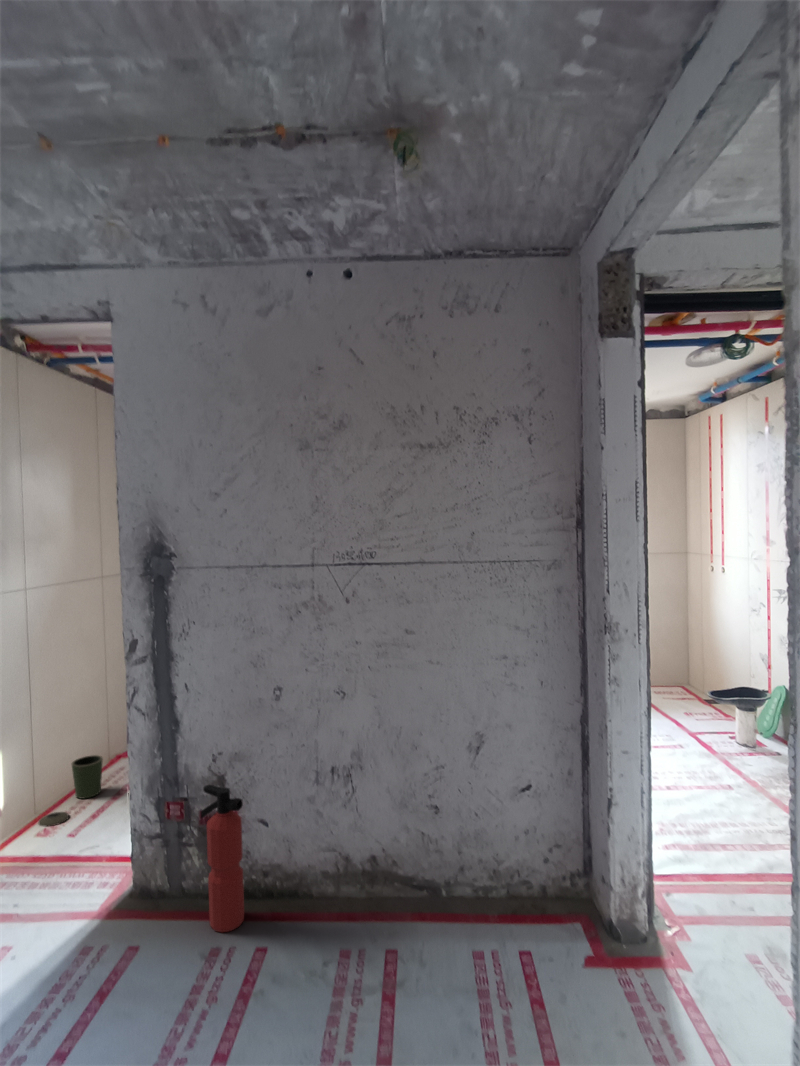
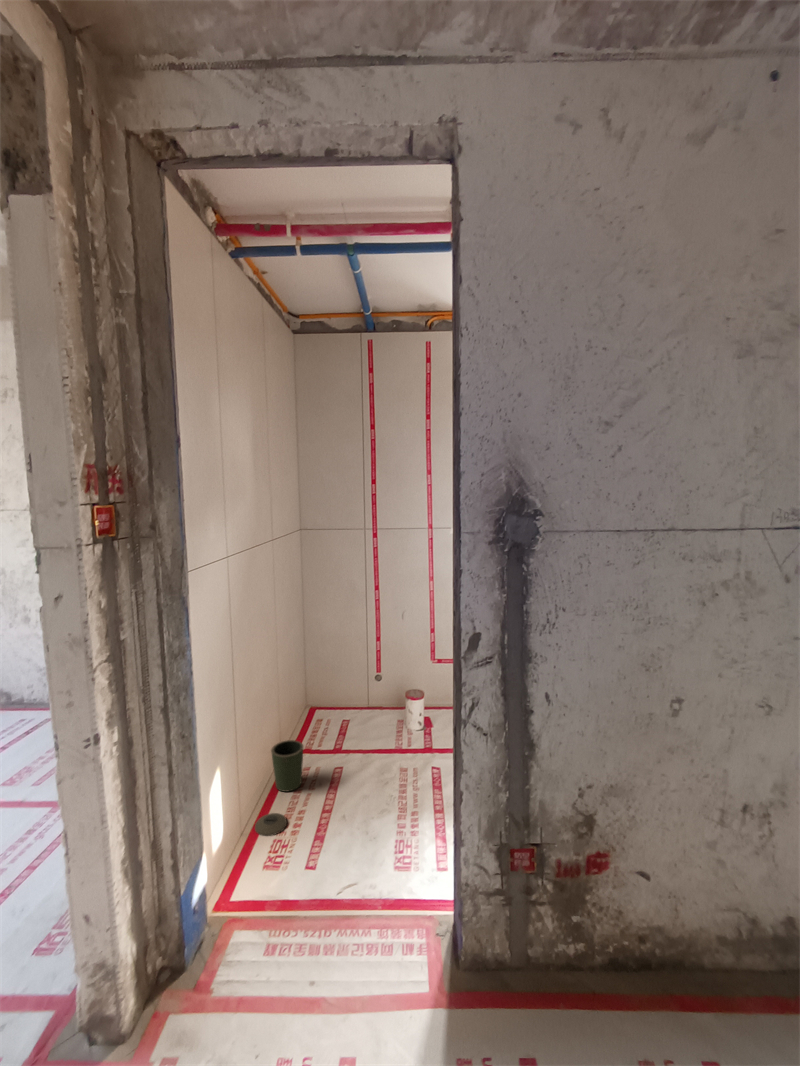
fire extinguisher: present [201,785,244,932] -> none [586,835,654,1041]

